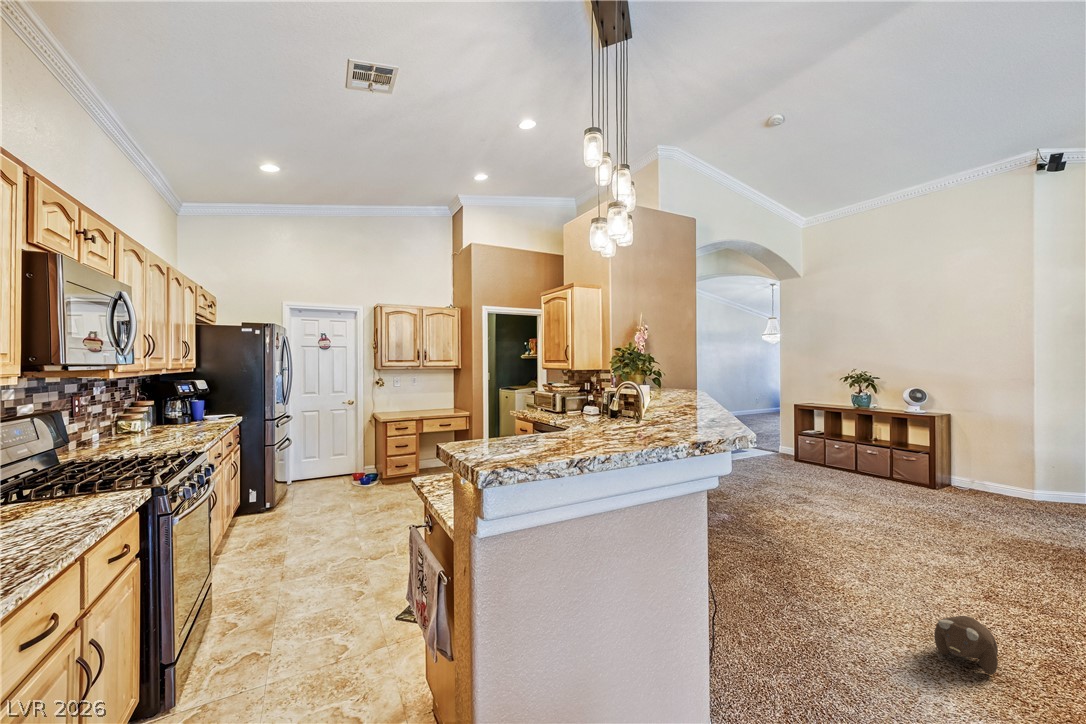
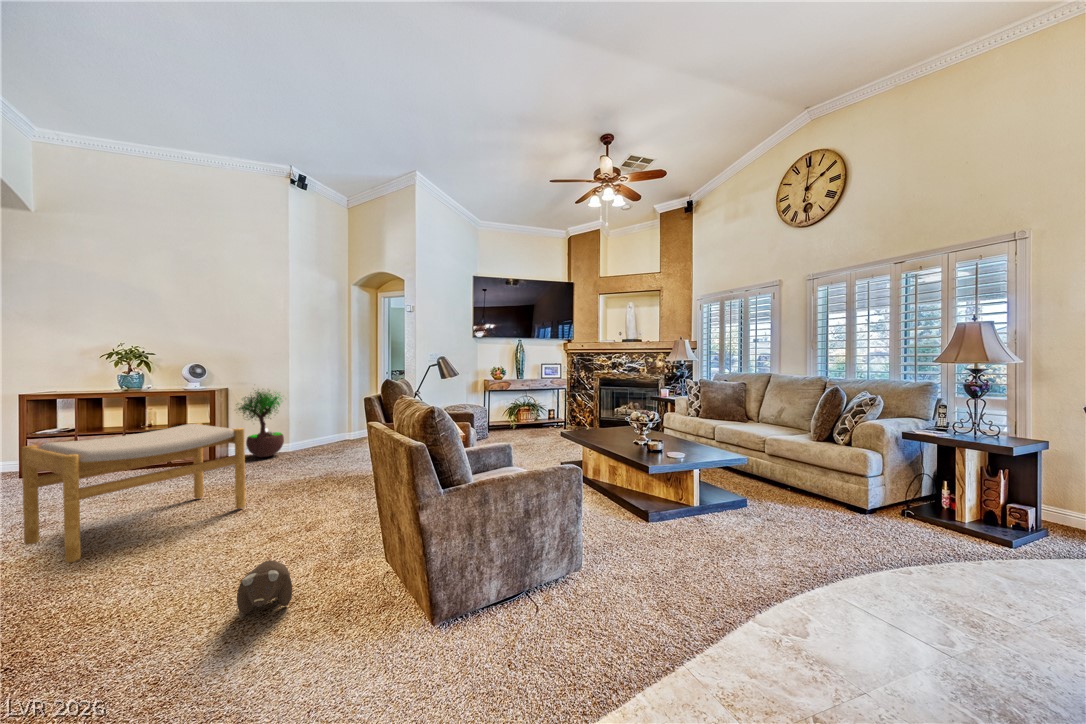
potted tree: none [958,414,1028,499] -> present [238,391,284,457]
footstool: none [794,447,961,548] -> present [22,423,245,563]

